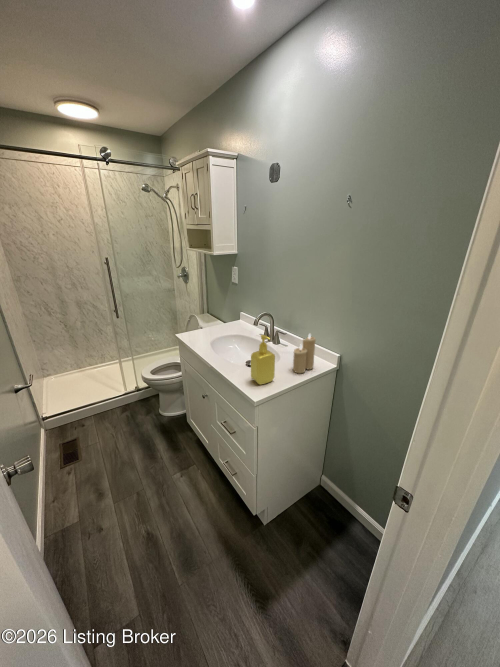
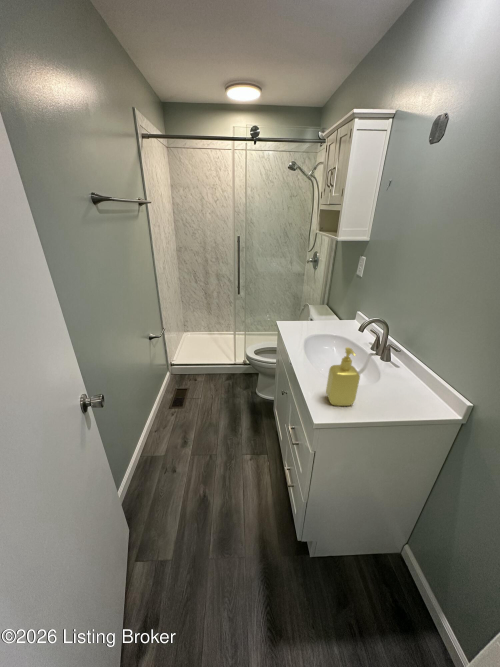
candle: present [293,334,316,373] -> none [387,360,431,409]

